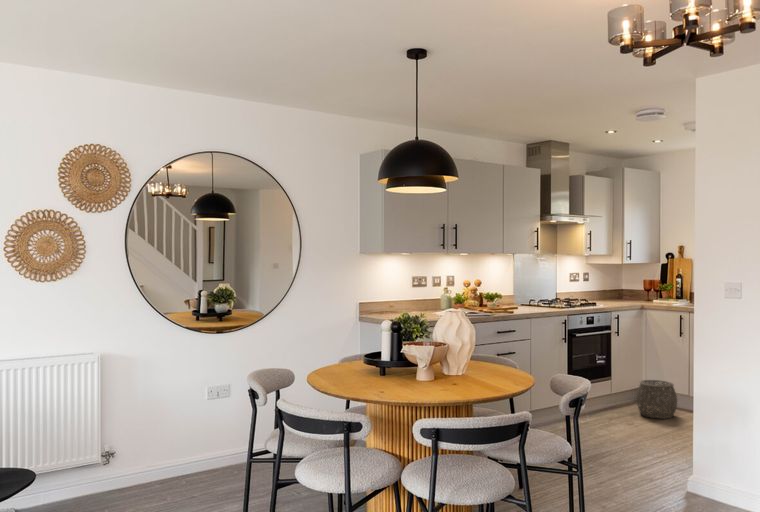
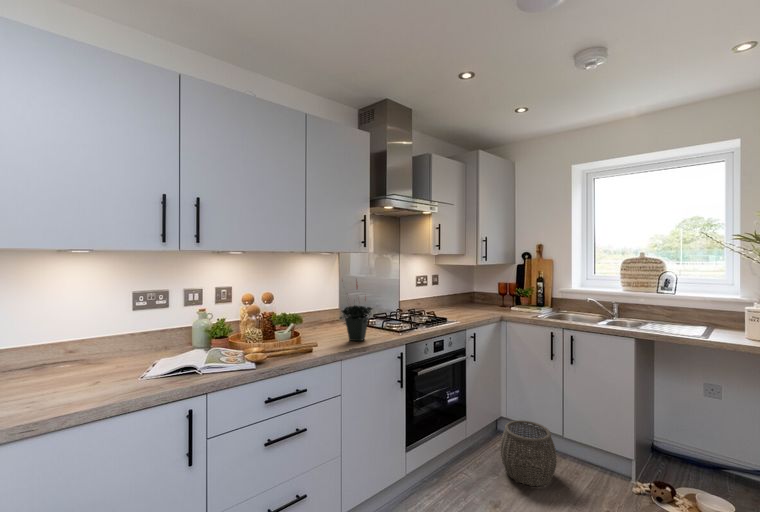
potted plant: none [526,271,547,311] -> present [340,284,372,341]

